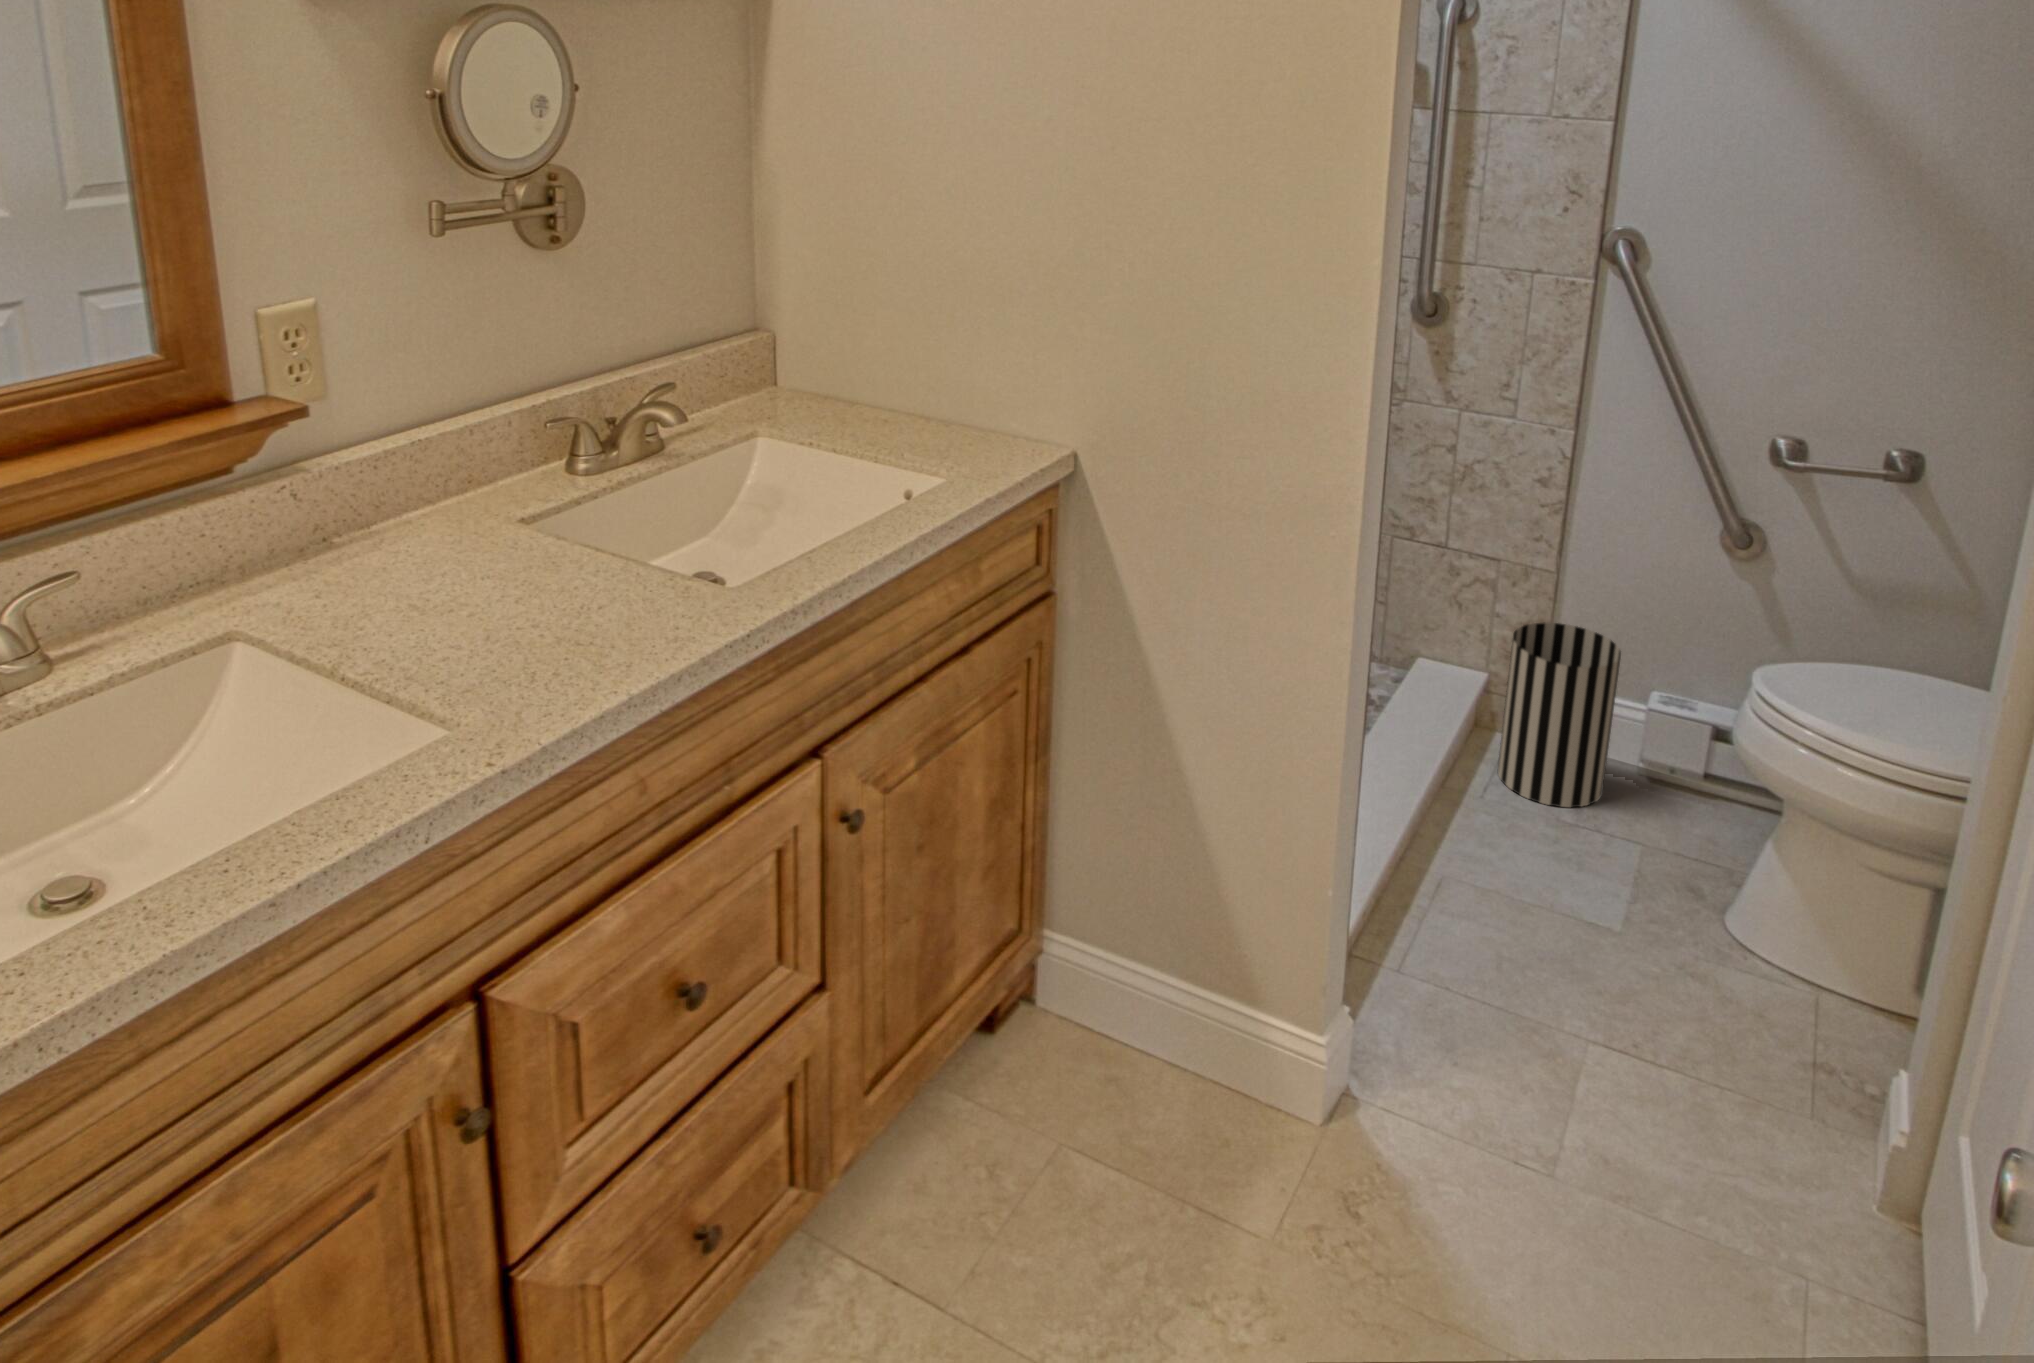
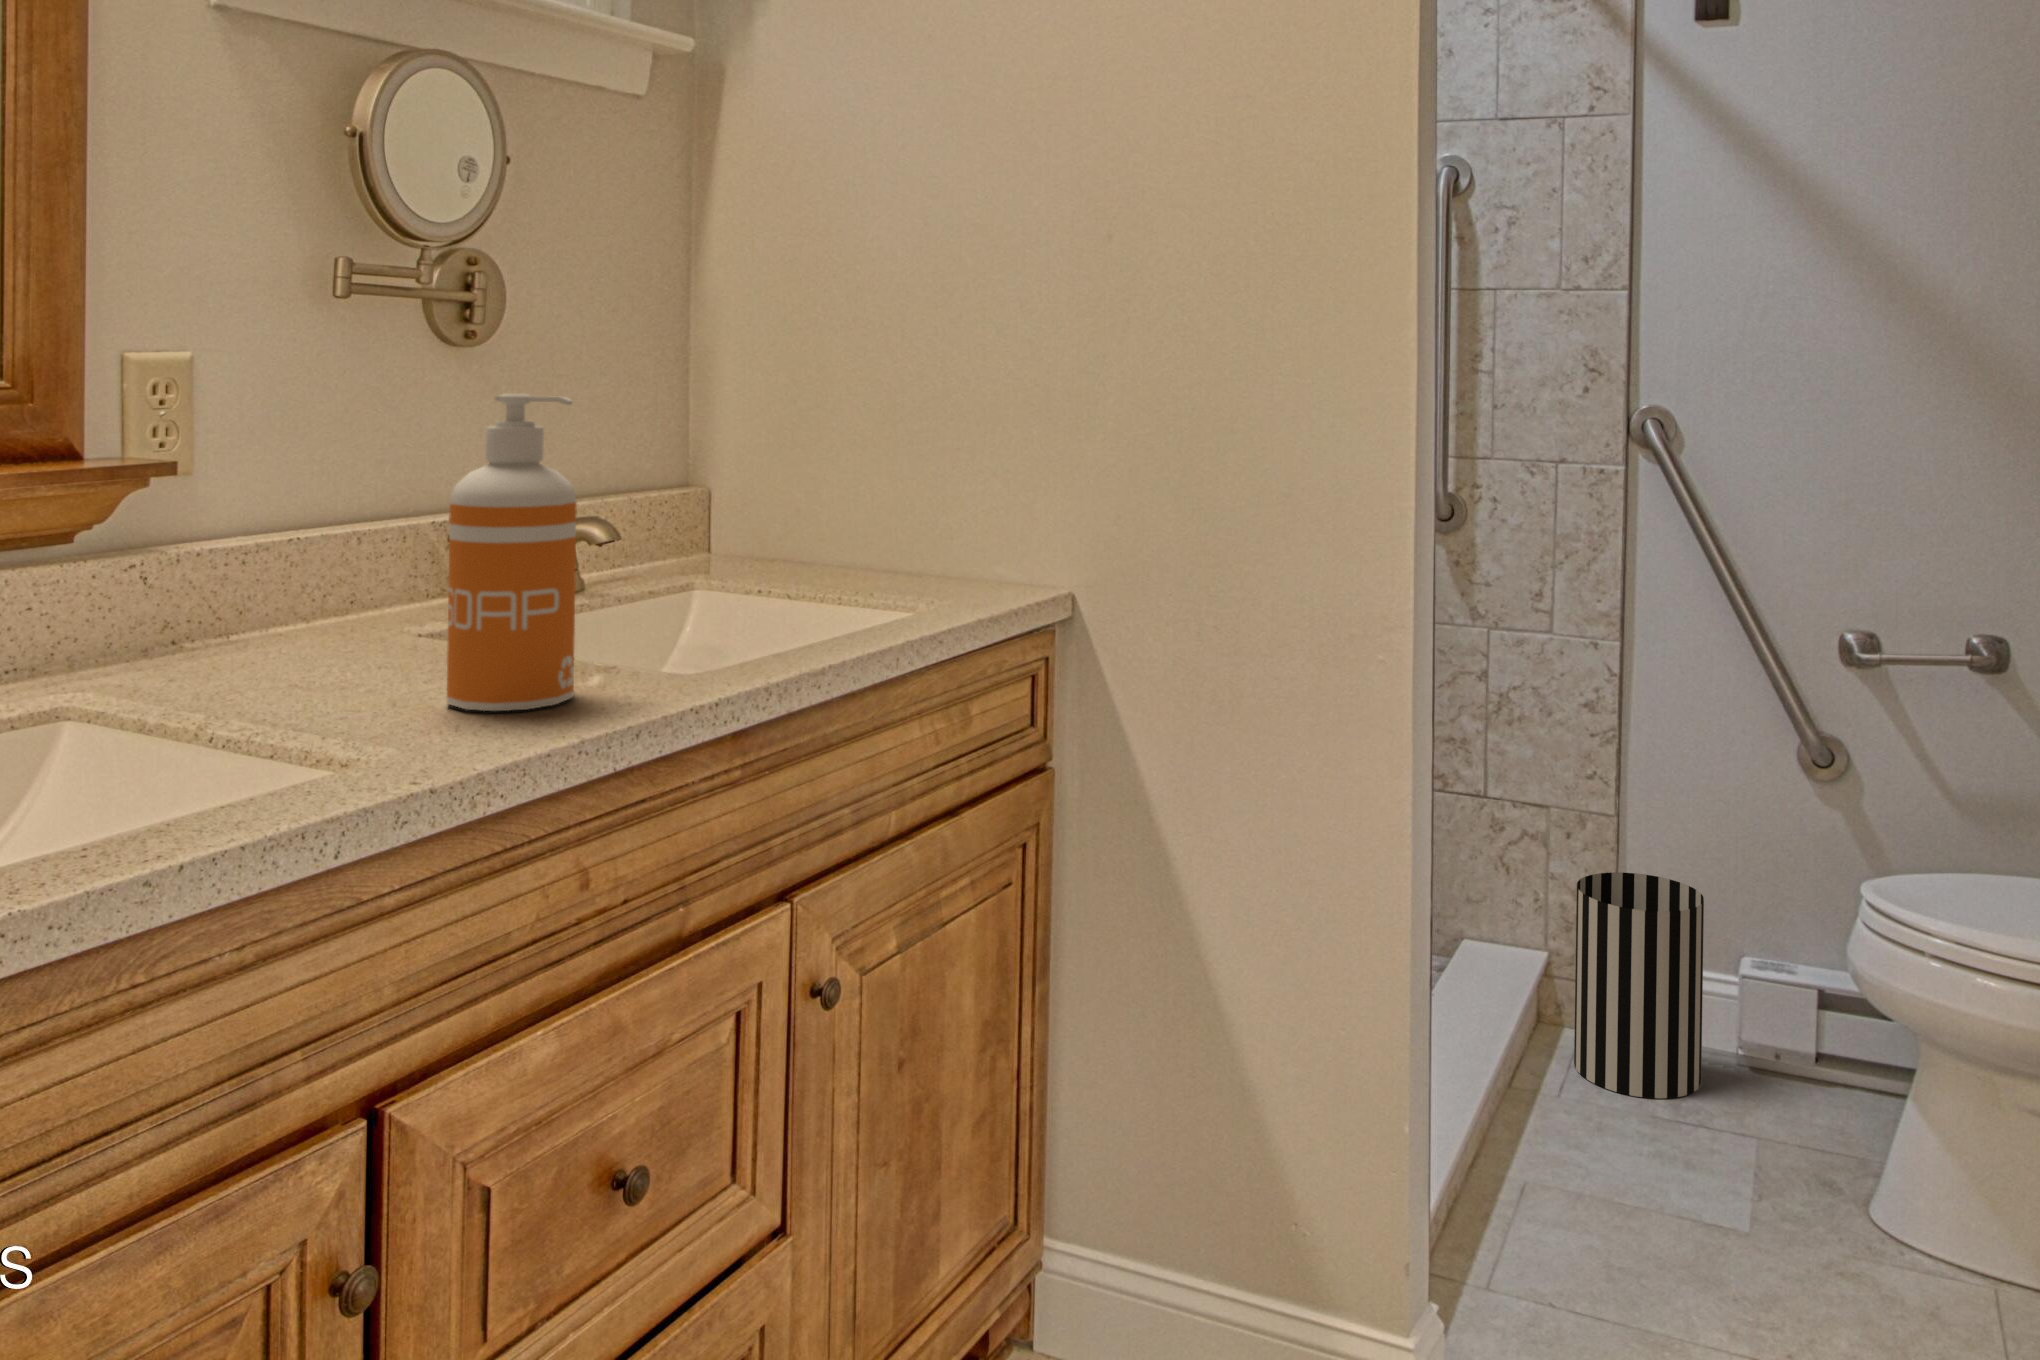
soap dispenser: none [520,389,633,652] -> present [447,394,577,711]

